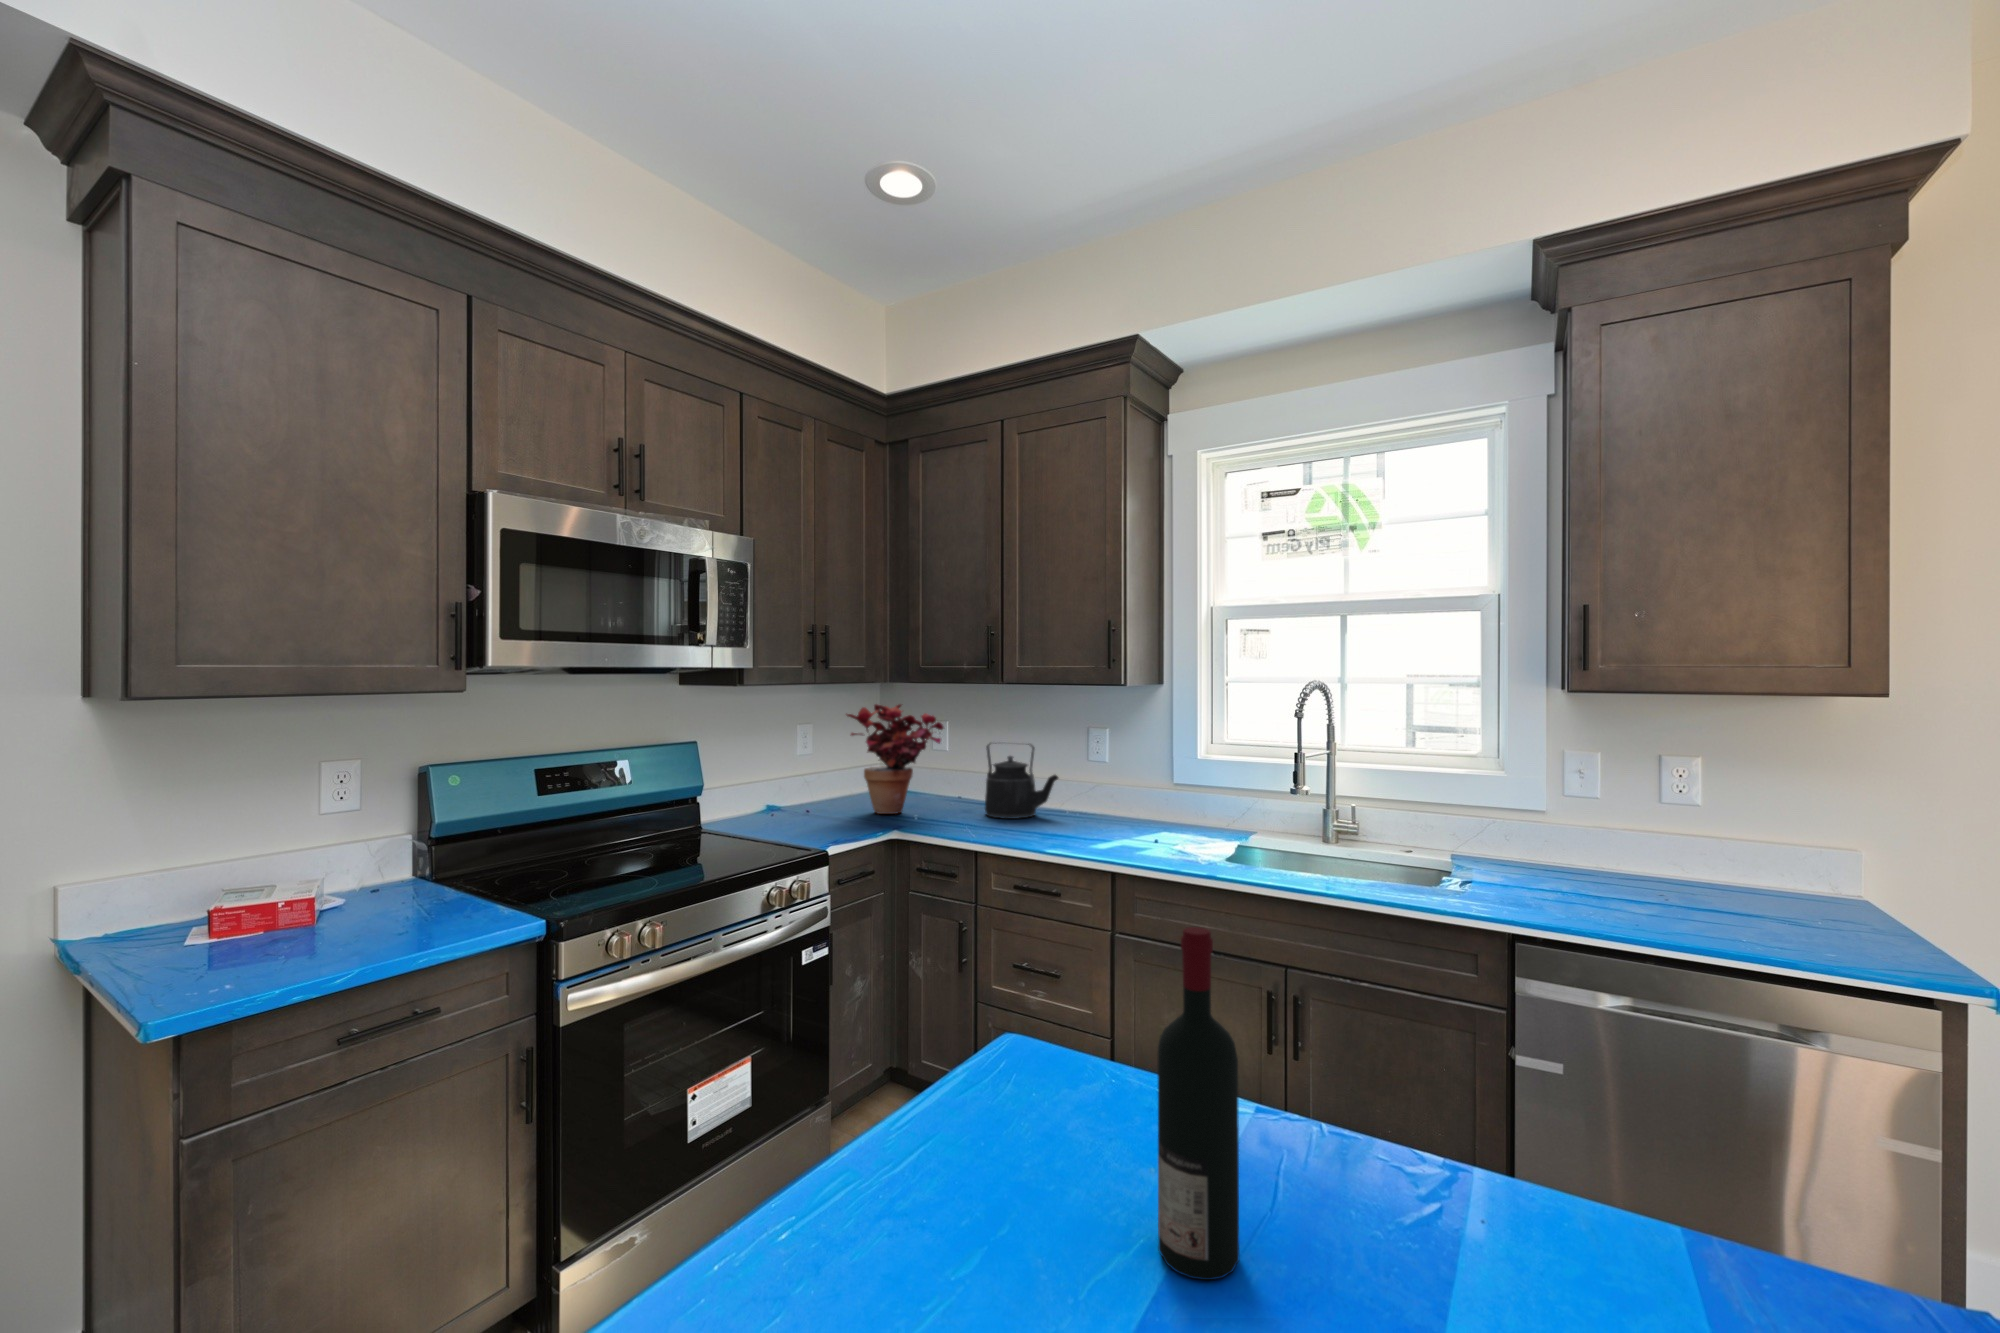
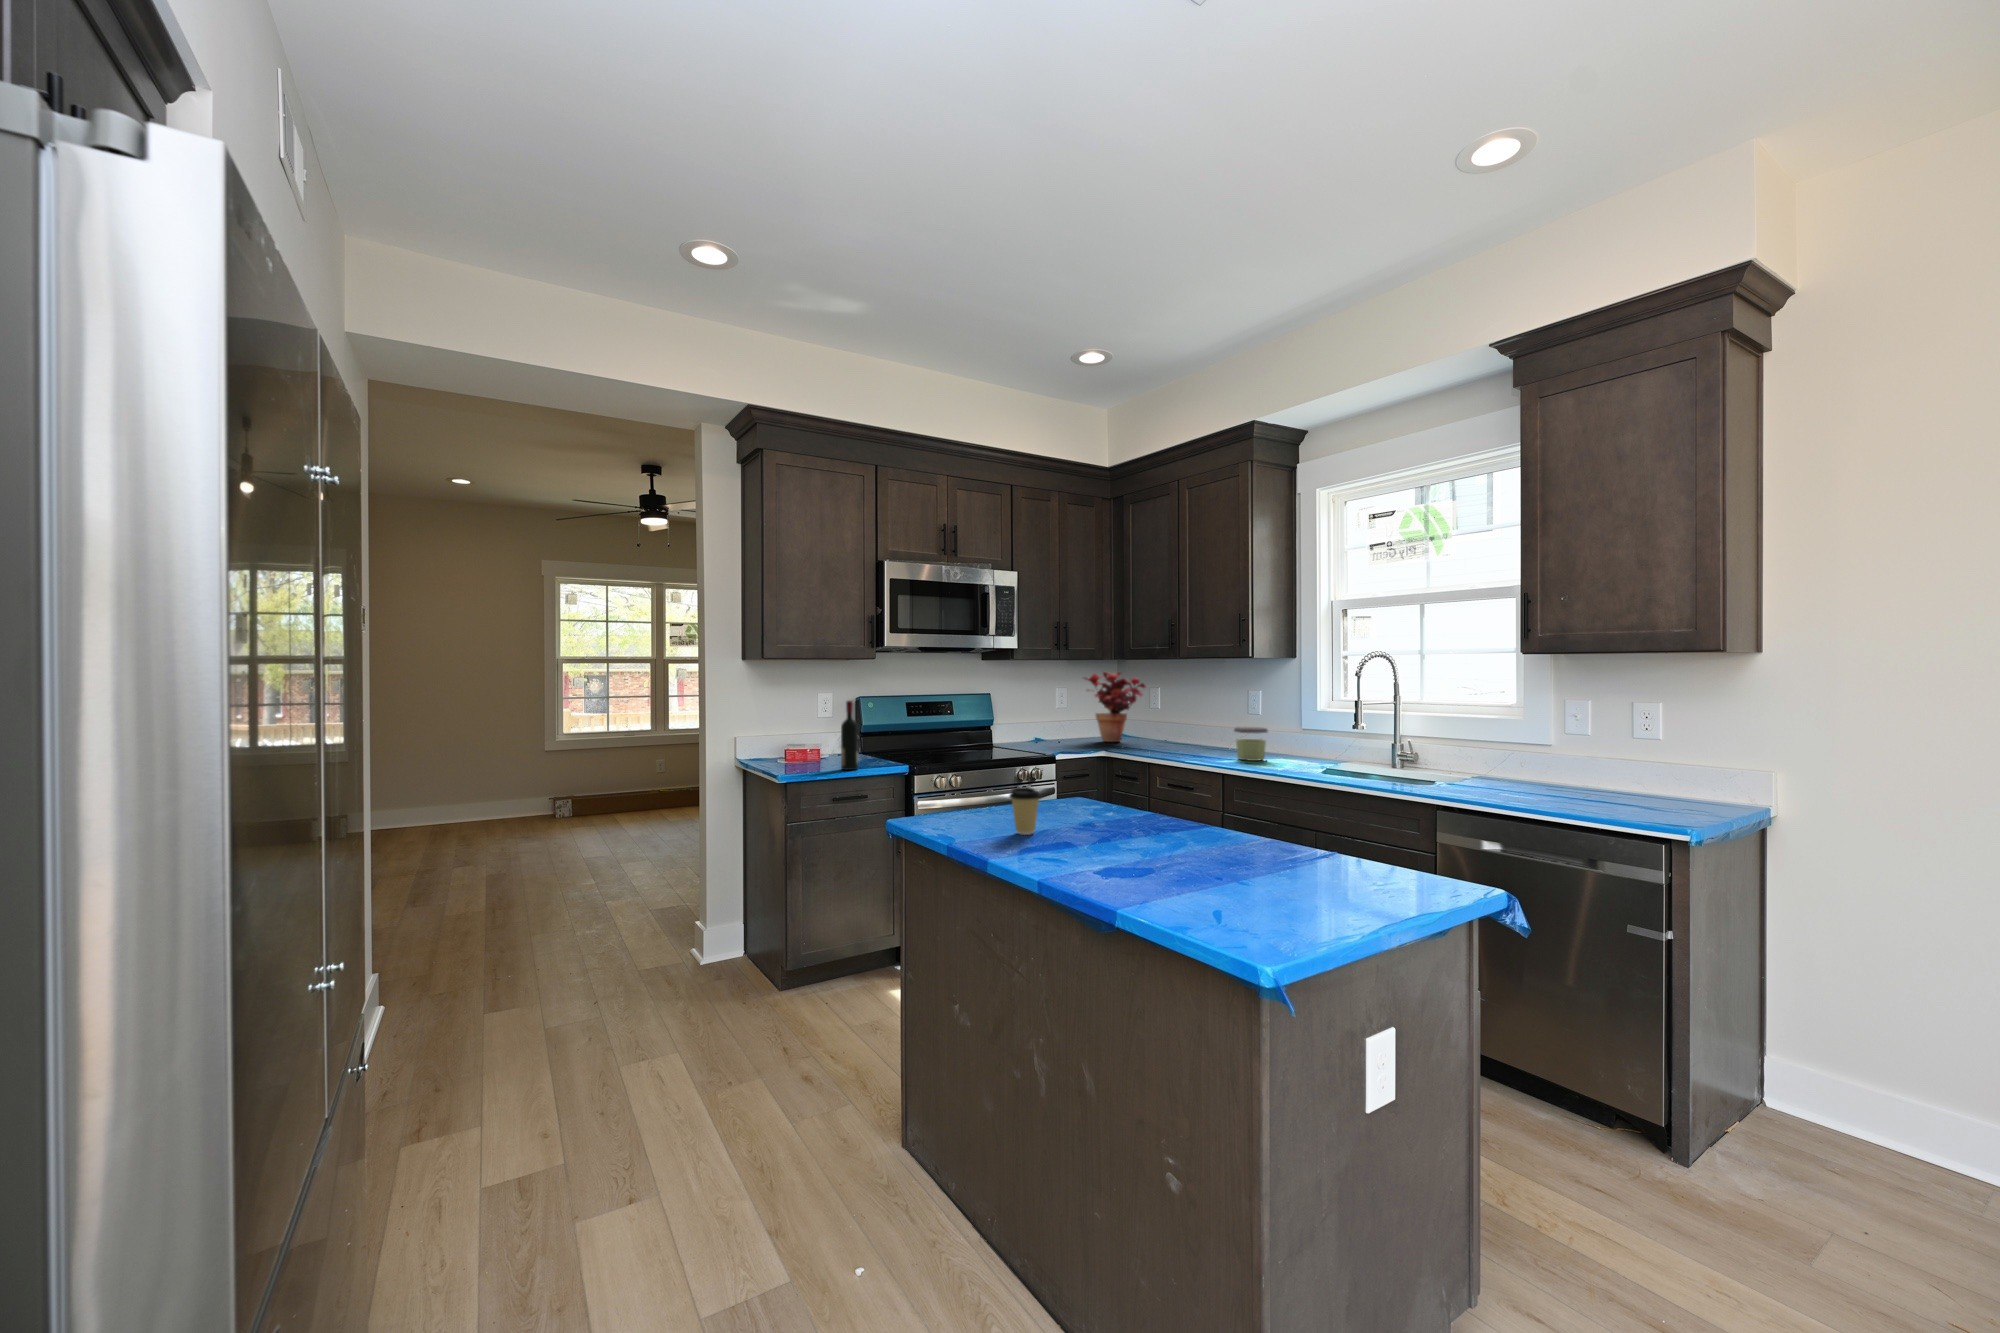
kettle: present [985,742,1058,819] -> none [1174,697,1222,747]
jar: none [1100,790,1147,843] -> present [1234,727,1267,761]
wine bottle: present [1158,927,1239,1280] -> present [841,701,858,770]
coffee cup: none [936,1075,1026,1228] -> present [1010,787,1041,835]

